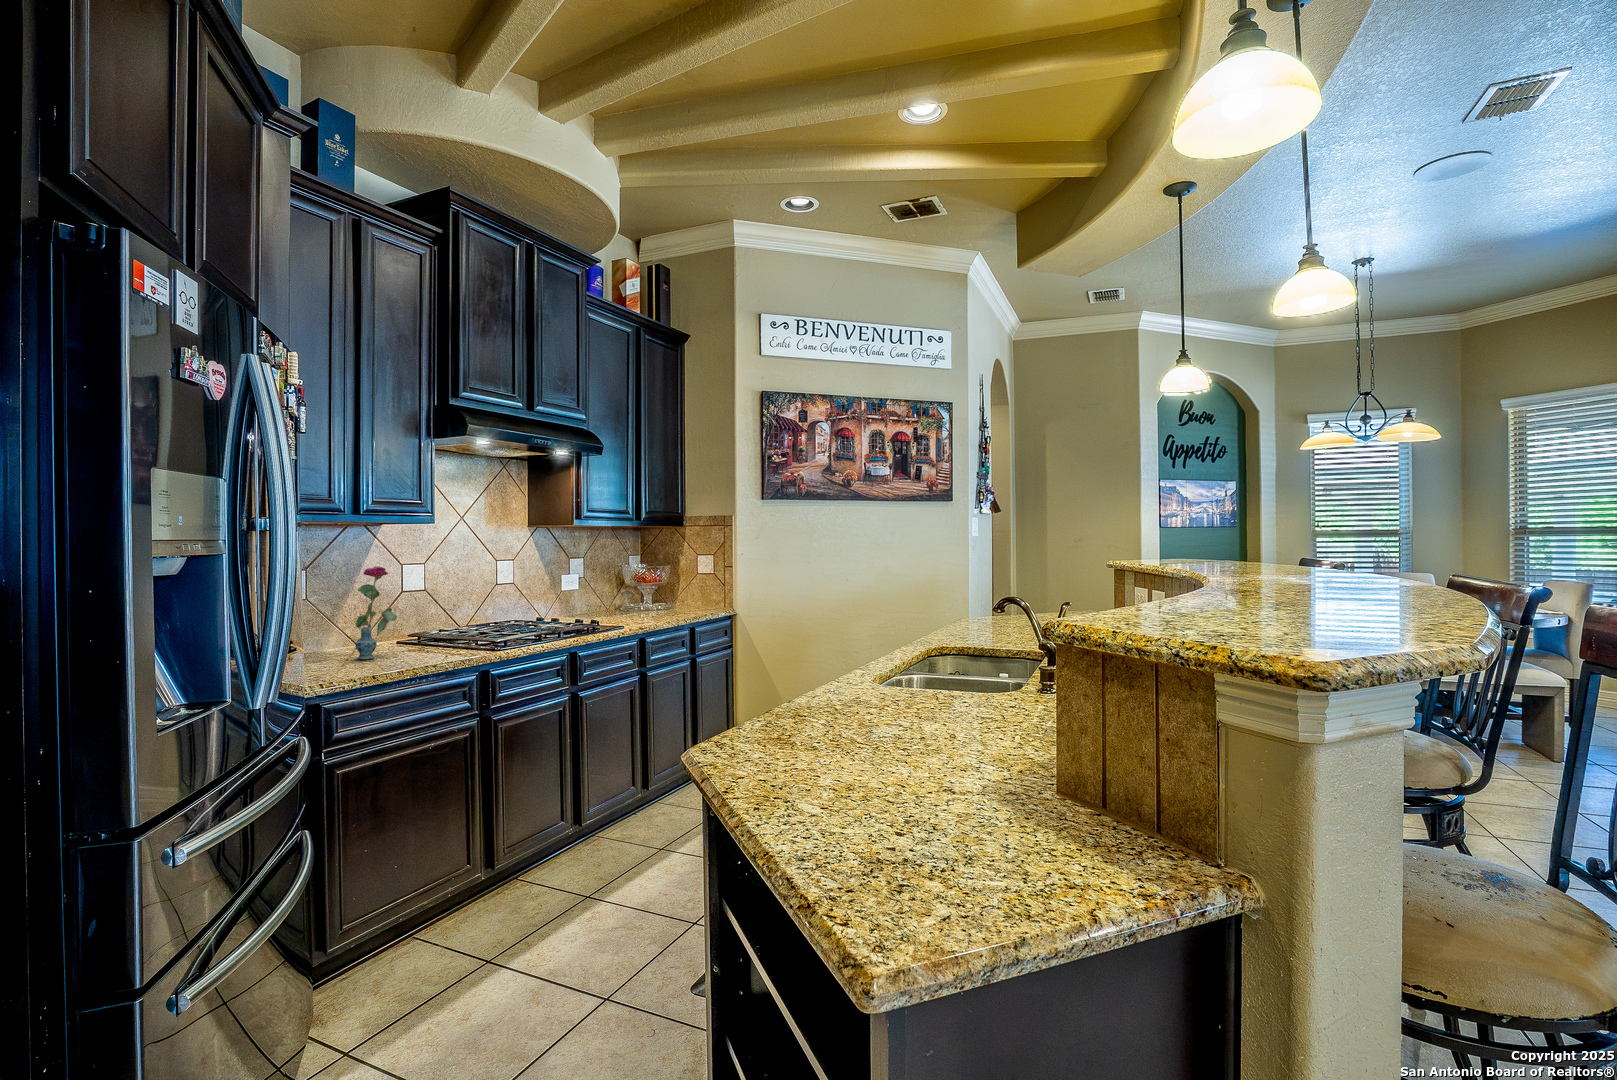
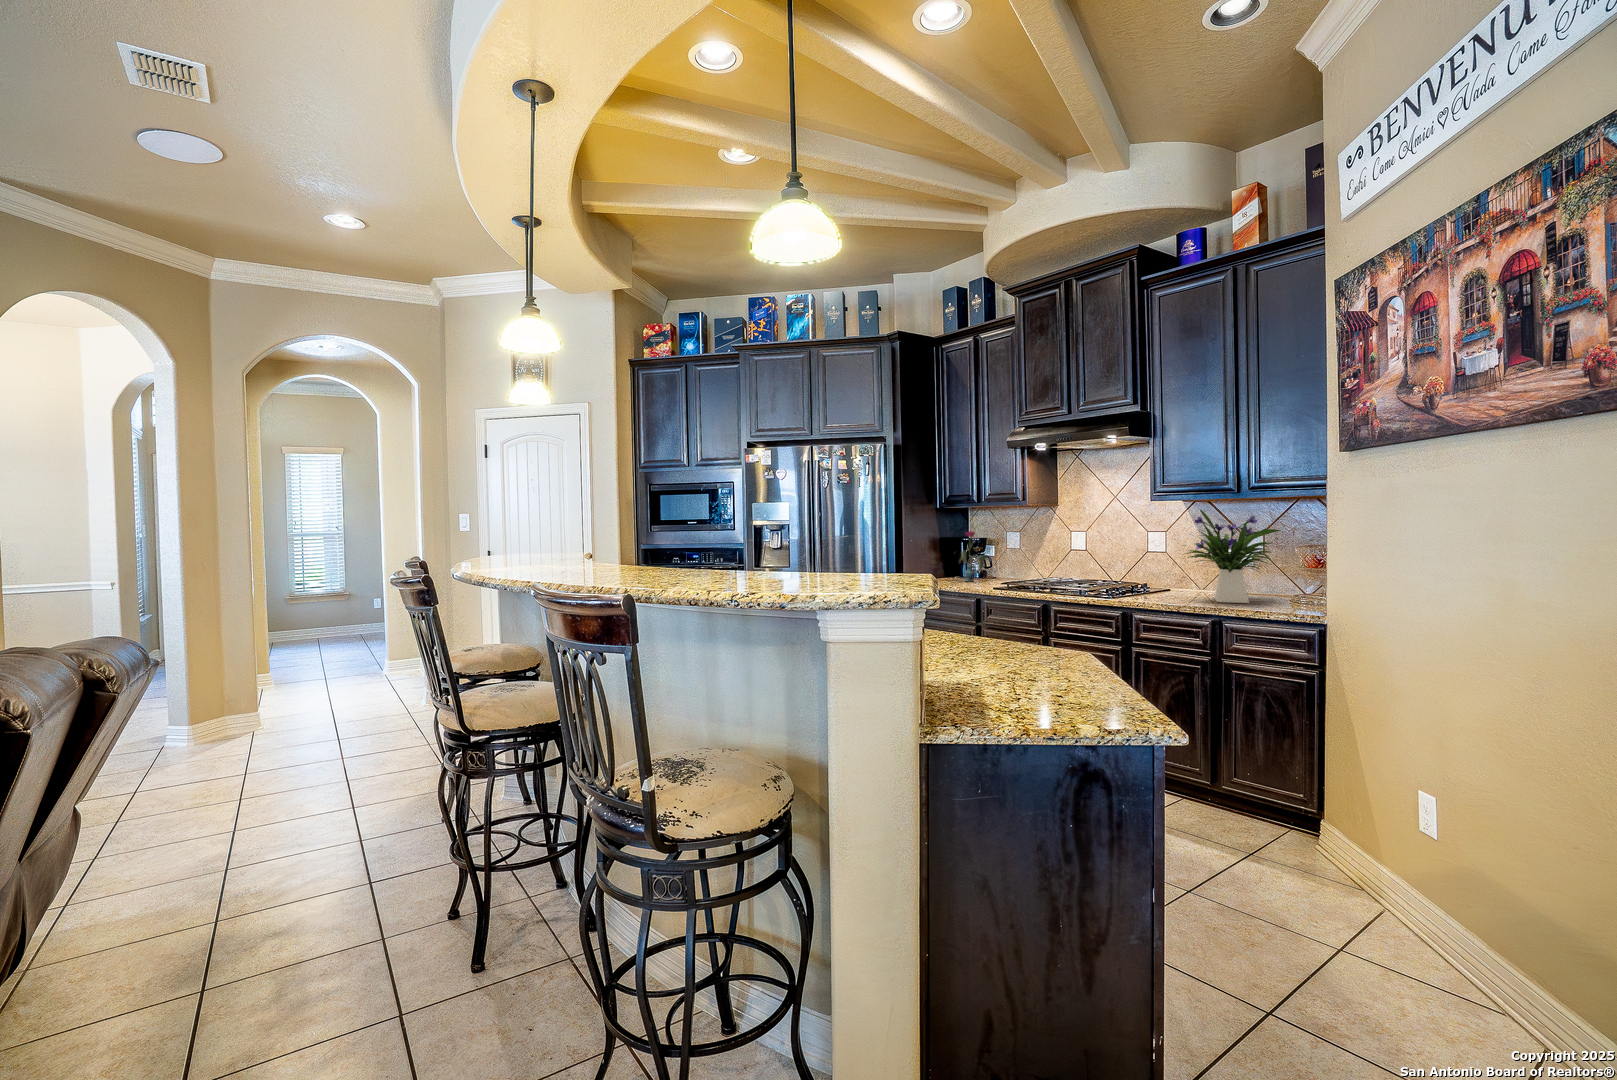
flower arrangement: none [612,536,692,617] -> present [1184,510,1280,603]

